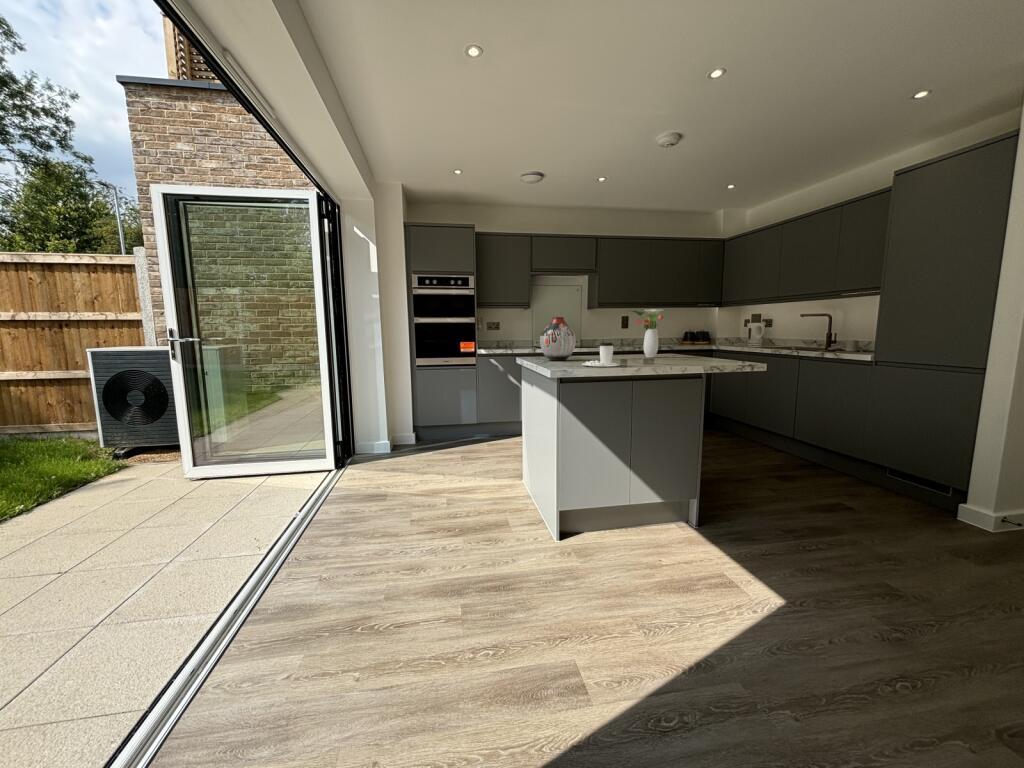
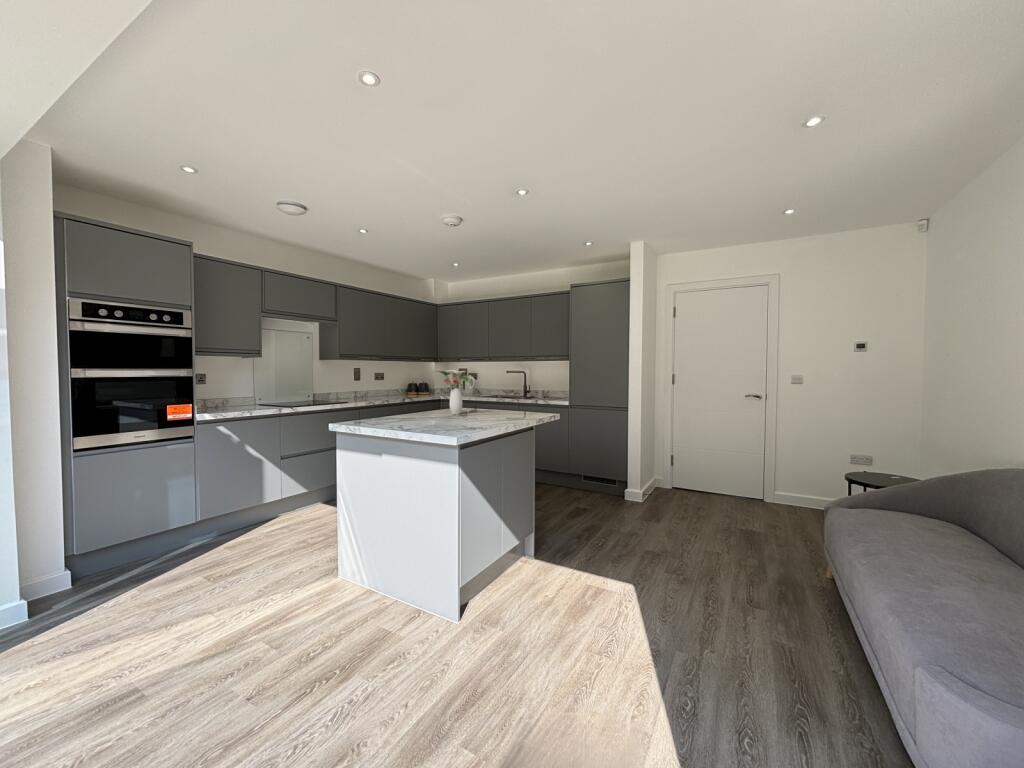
vase: present [540,317,576,361] -> none [381,379,420,425]
coffee cup: present [582,343,620,367] -> none [462,406,497,430]

